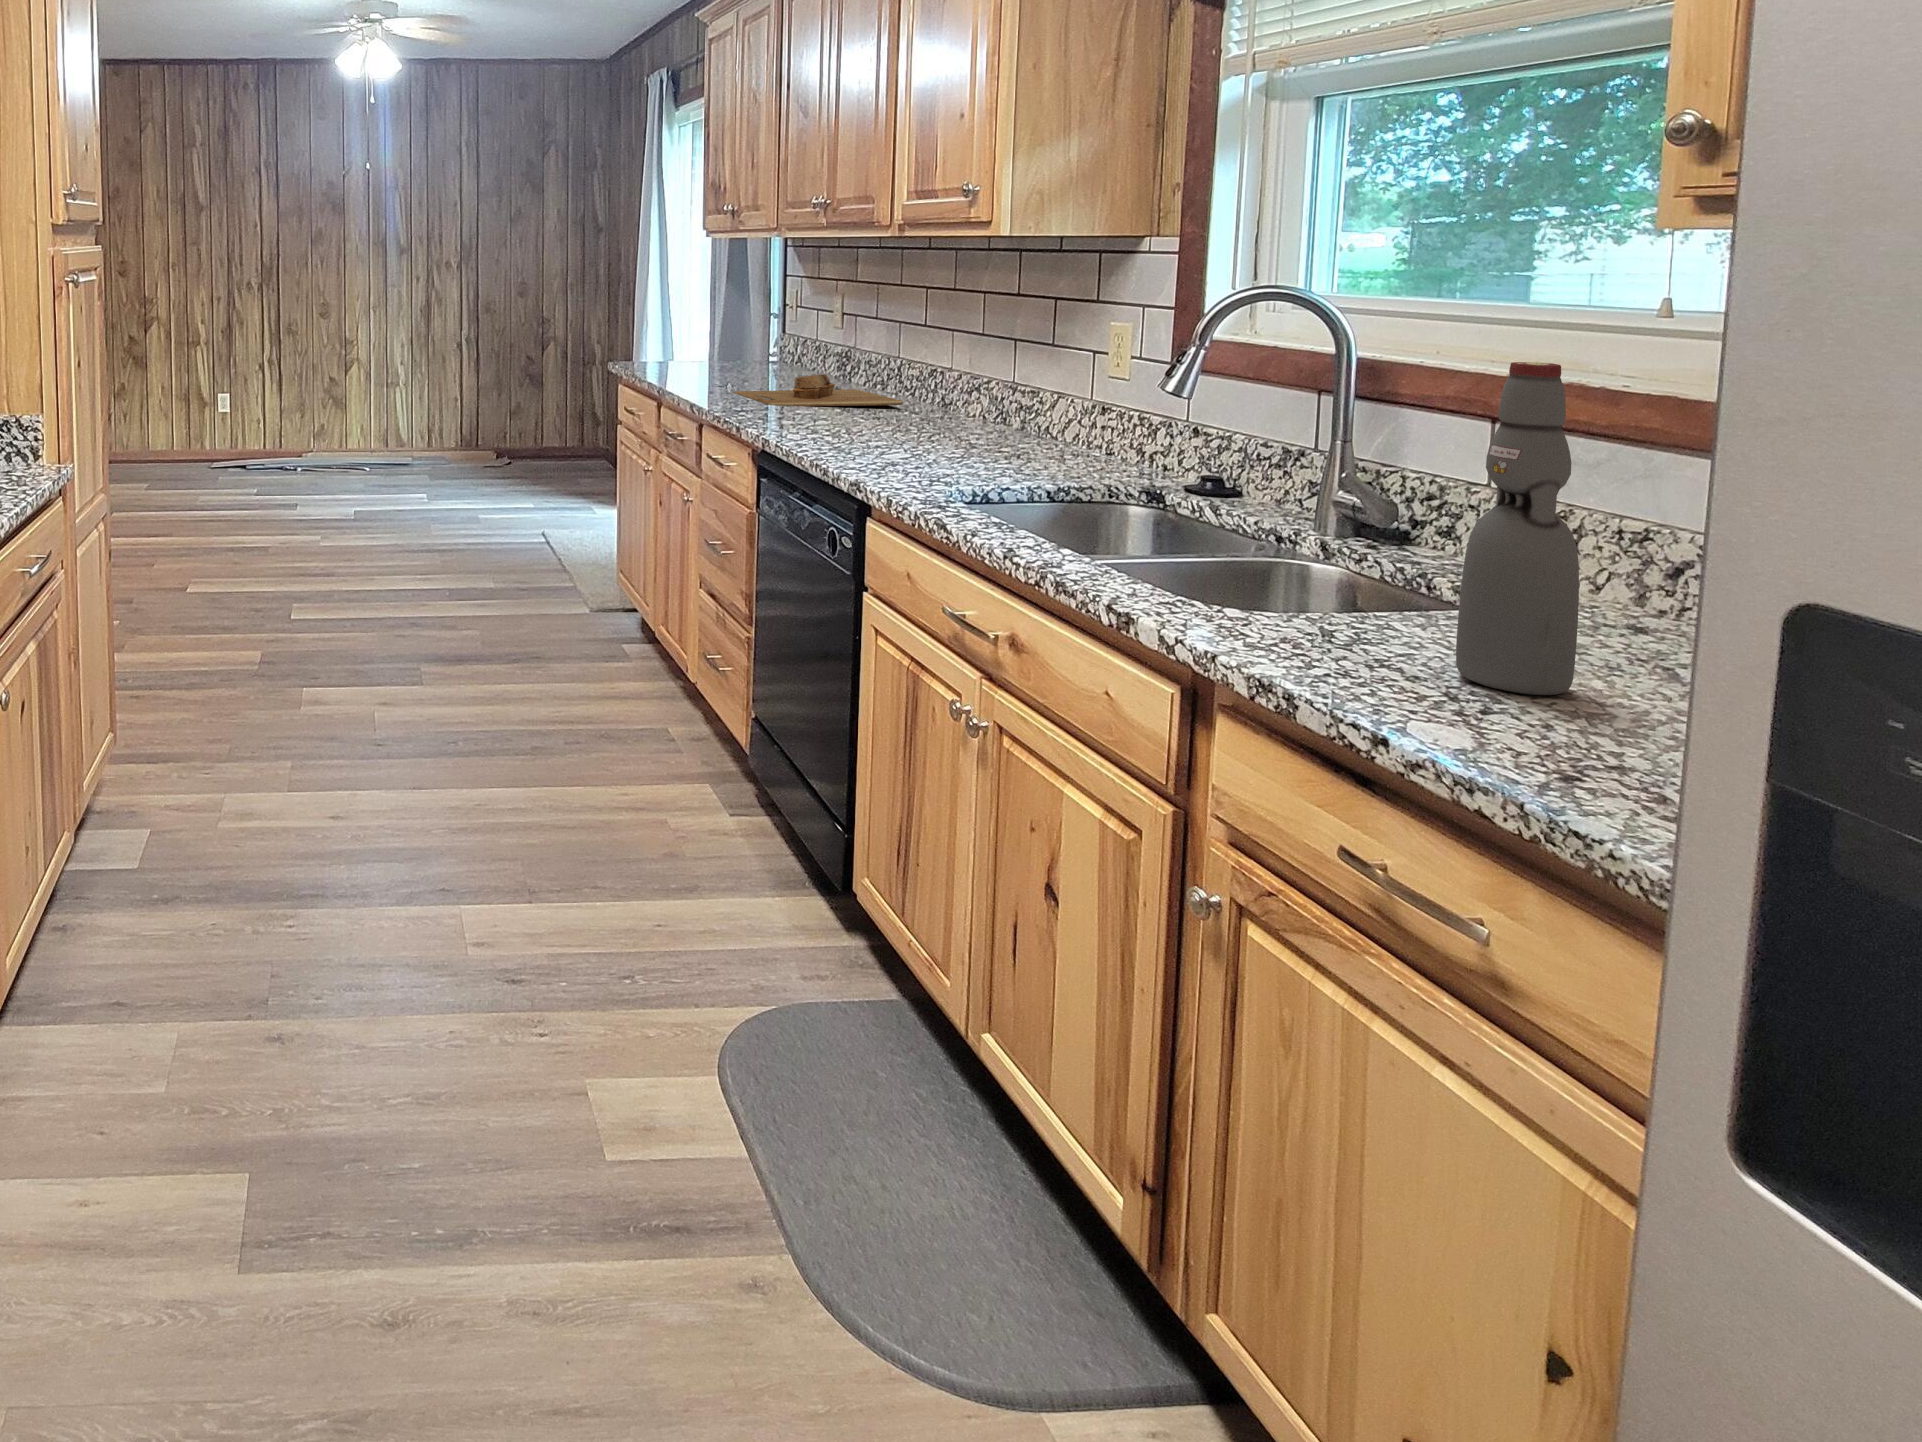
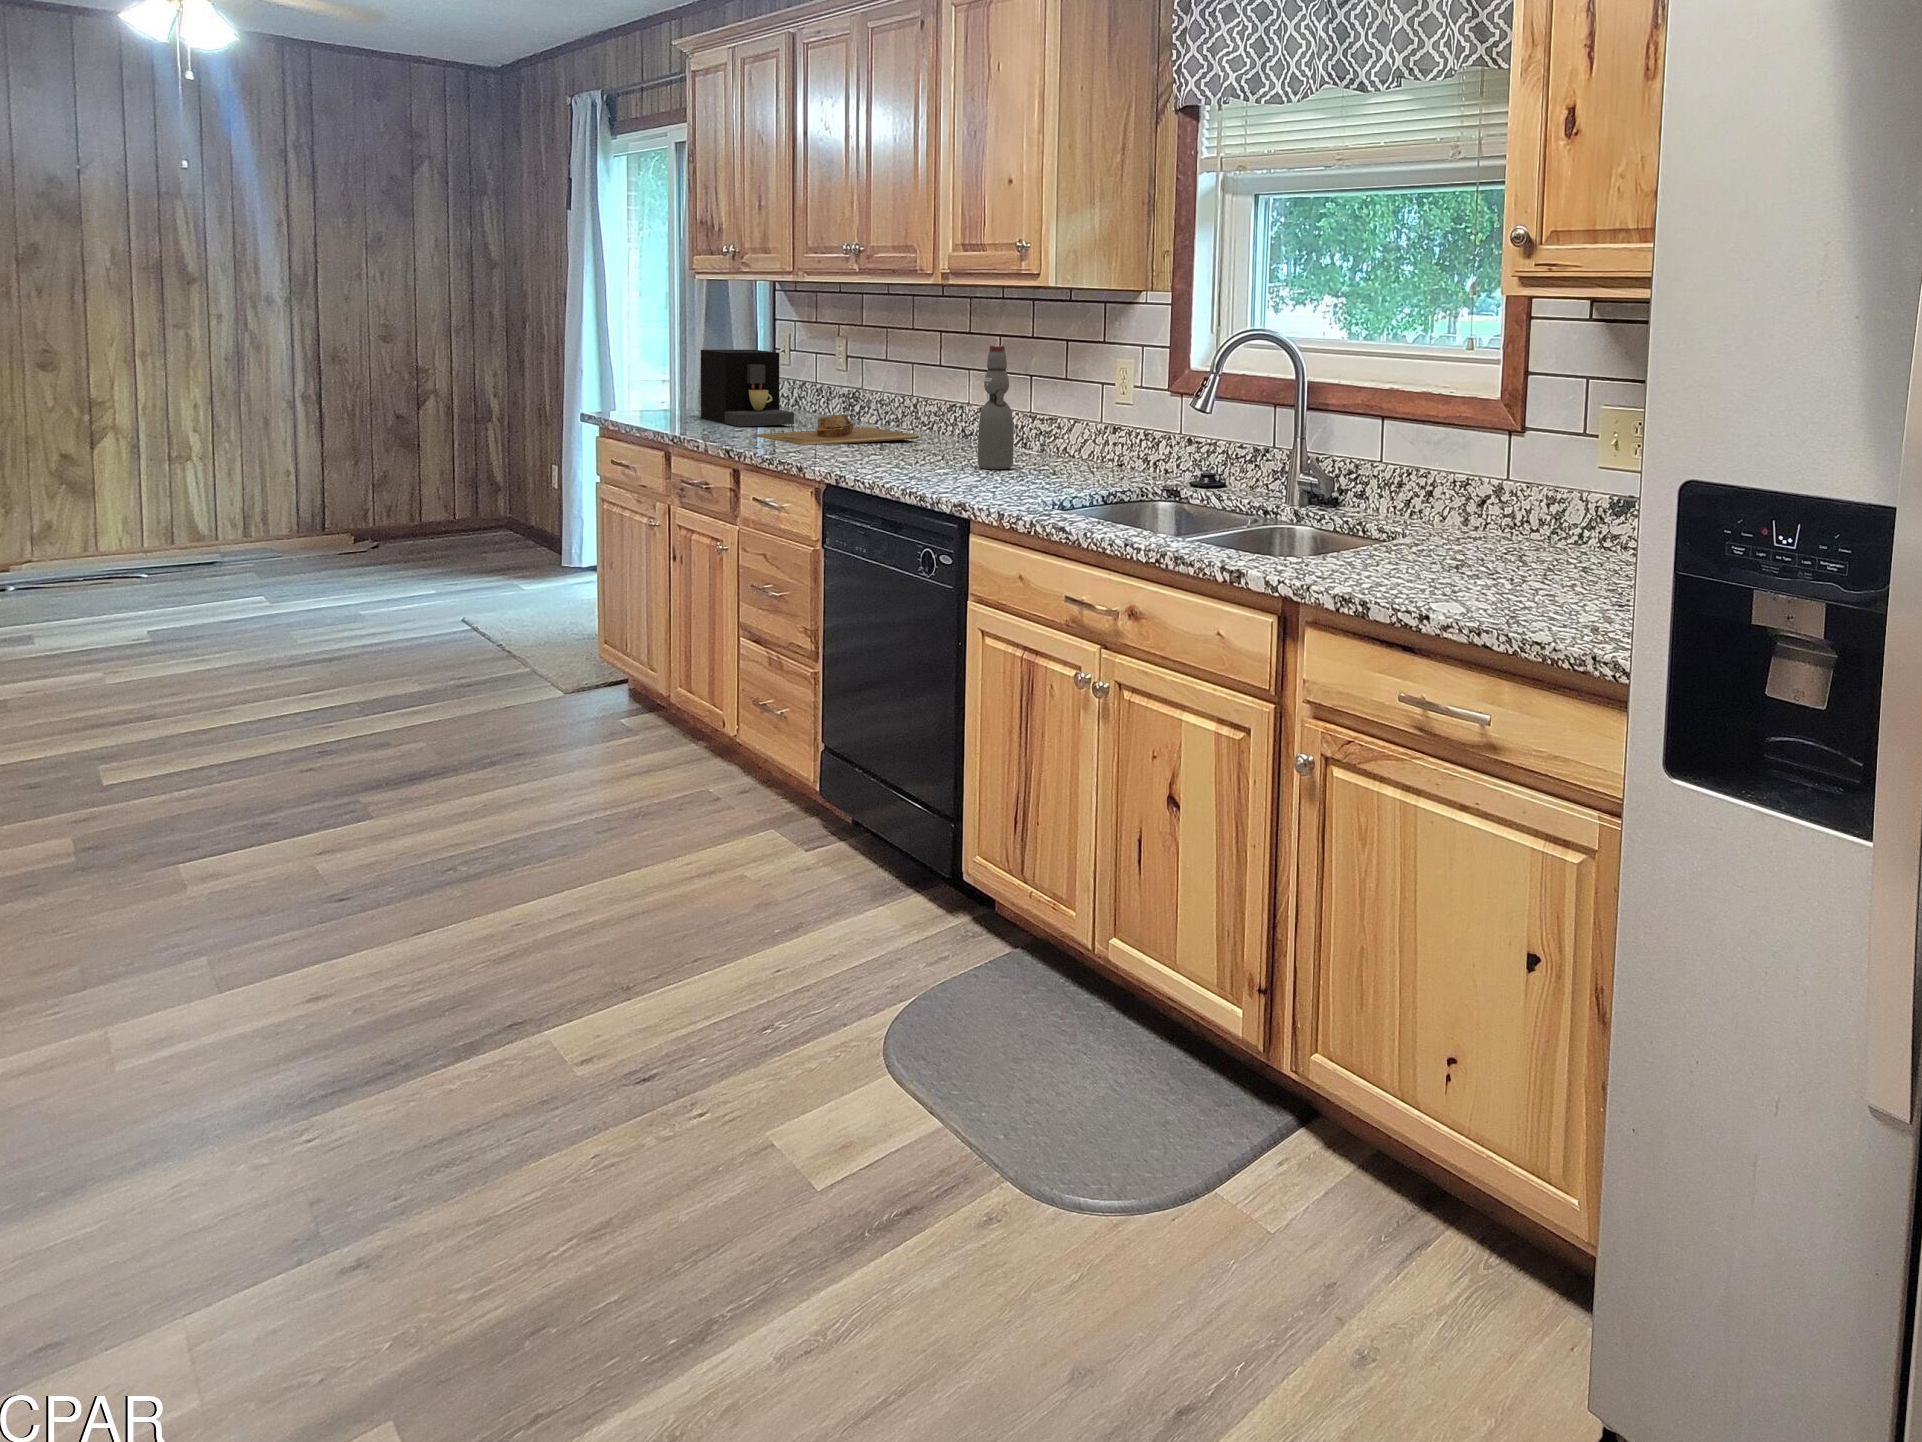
coffee maker: none [706,304,786,382] -> present [701,350,794,427]
bottle: present [1456,362,1579,695] -> present [978,346,1014,470]

